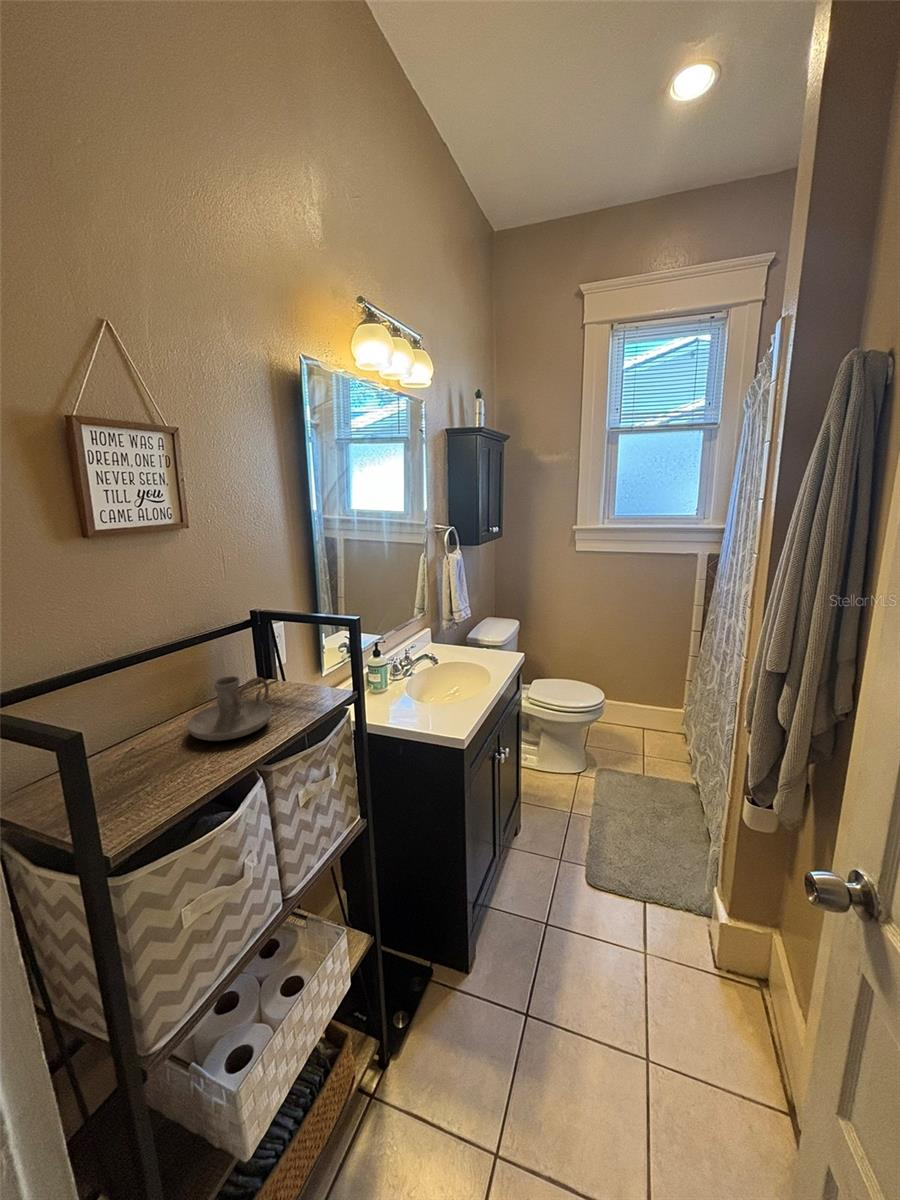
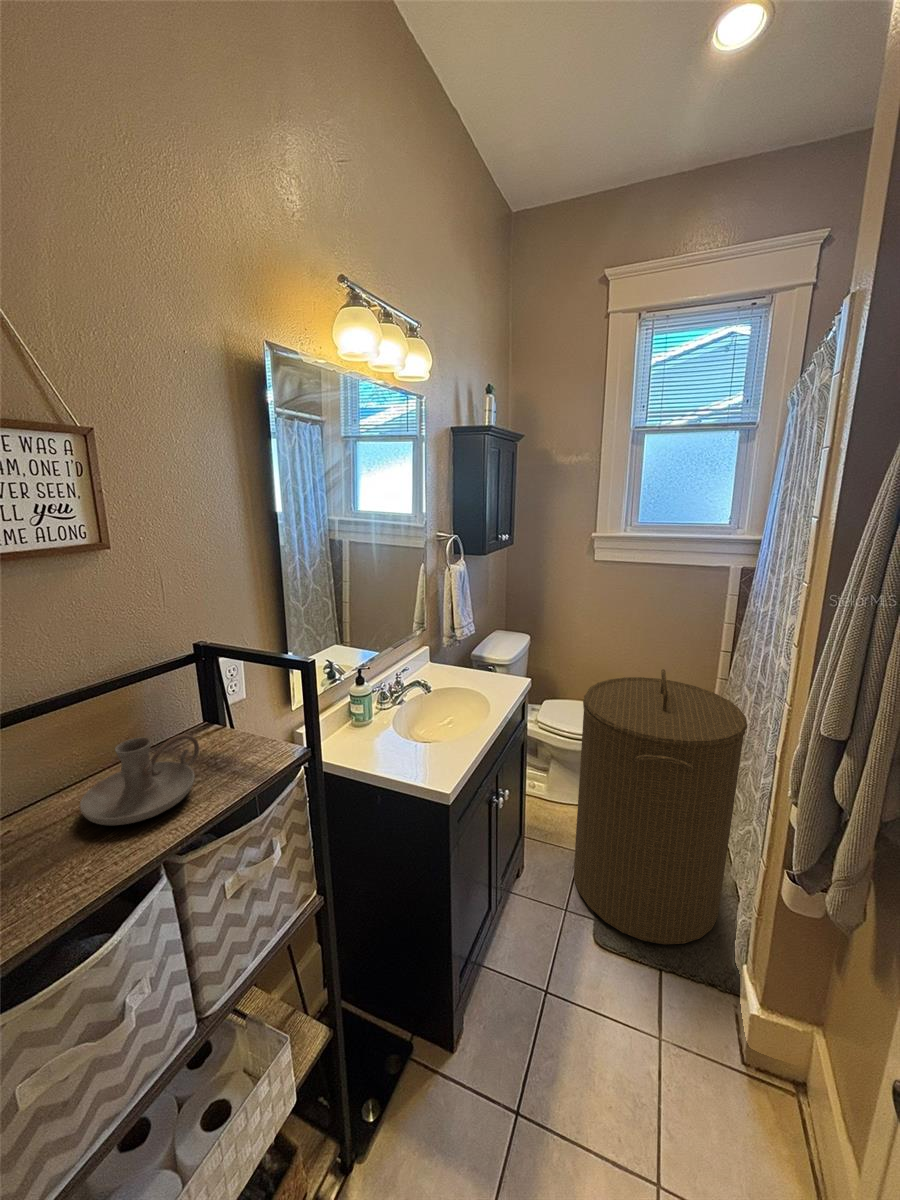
laundry hamper: none [566,640,714,882] -> present [574,669,747,944]

